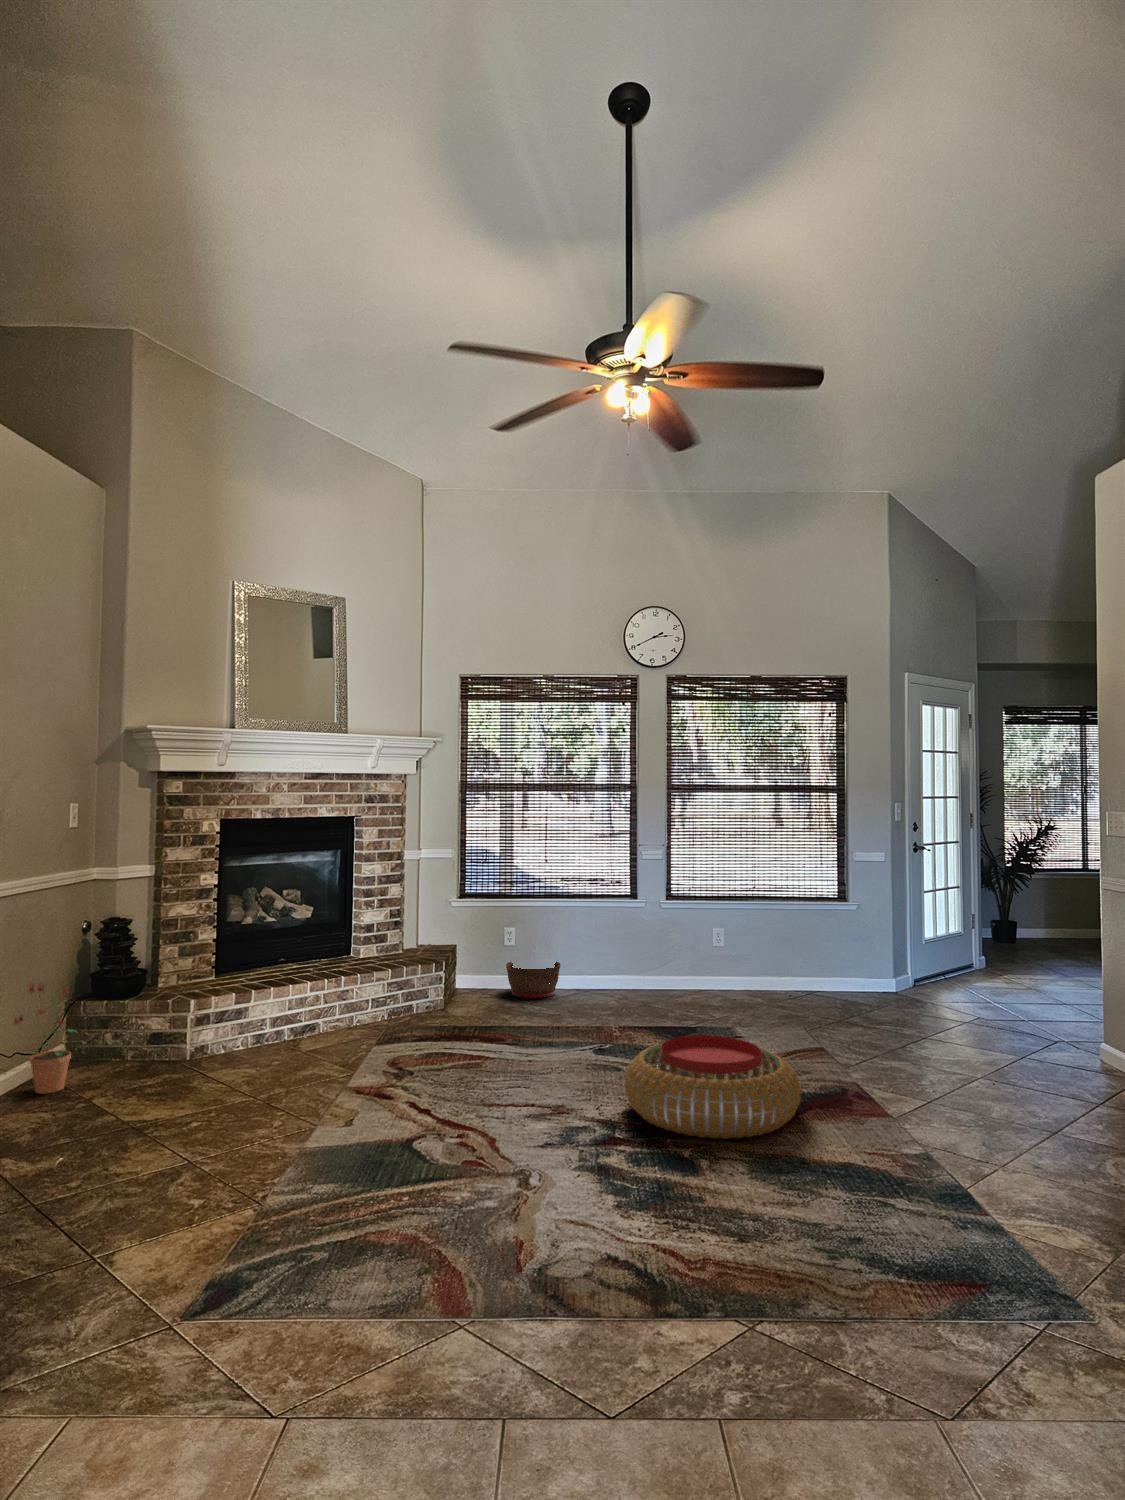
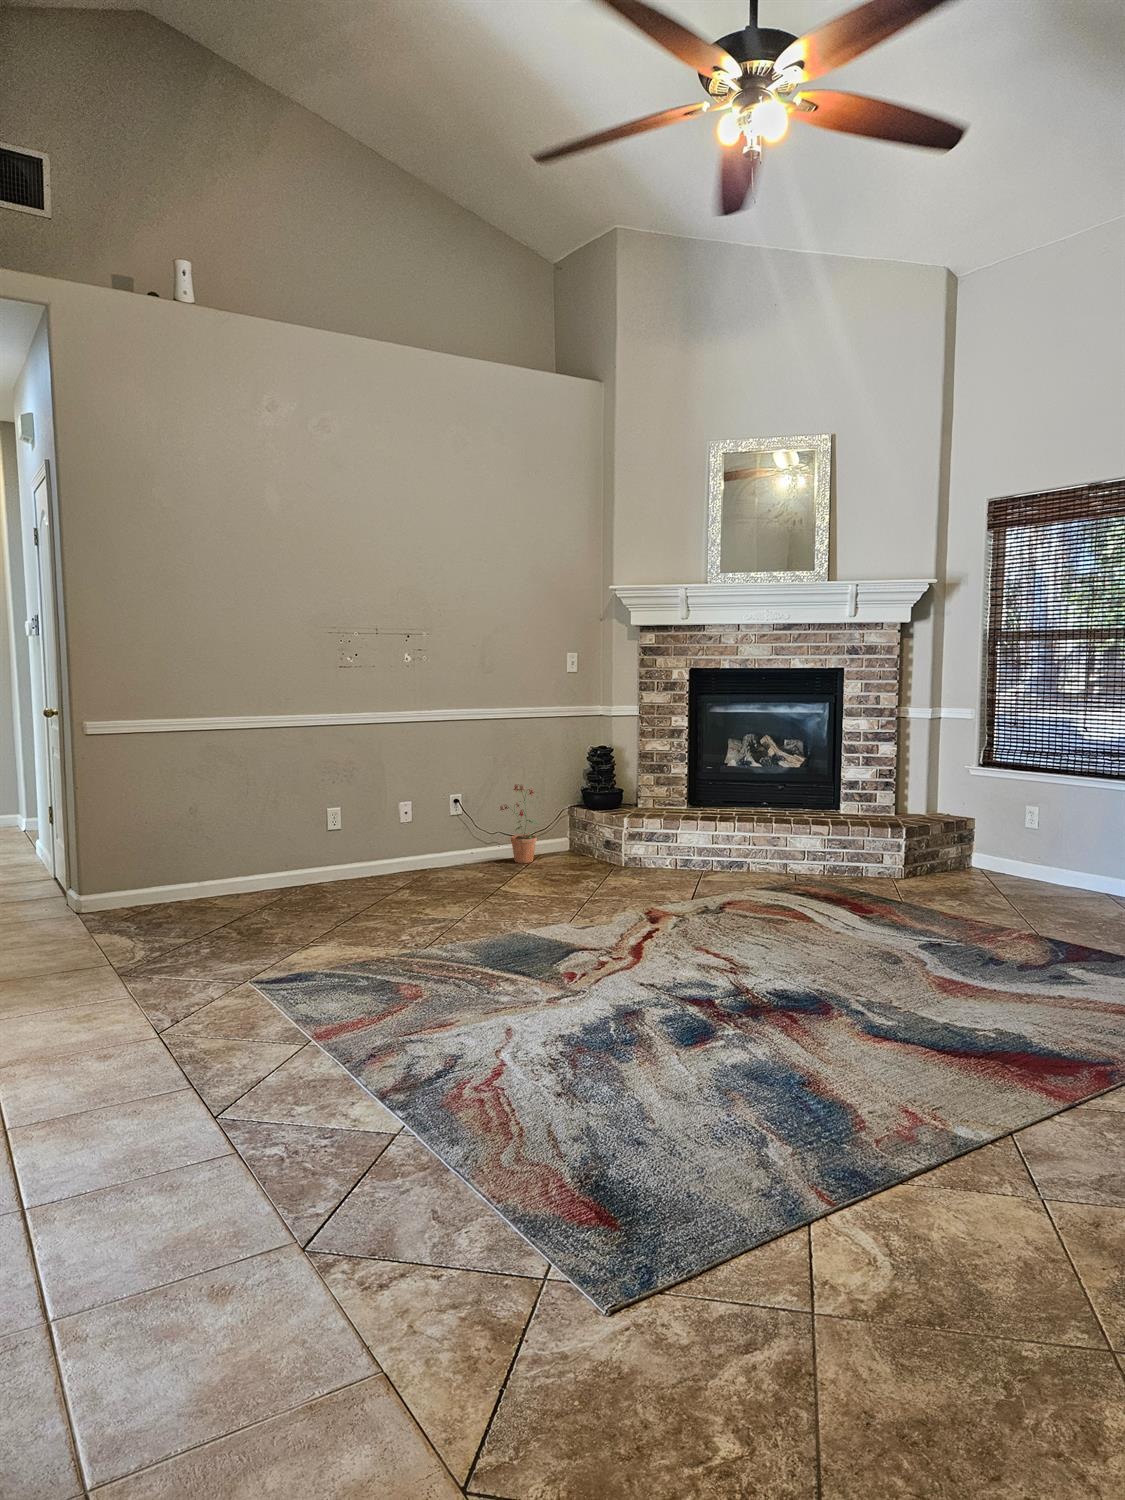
basket: present [506,962,560,998] -> none [1006,847,1082,895]
pouf: present [625,1035,801,1139] -> none [776,929,1003,1057]

